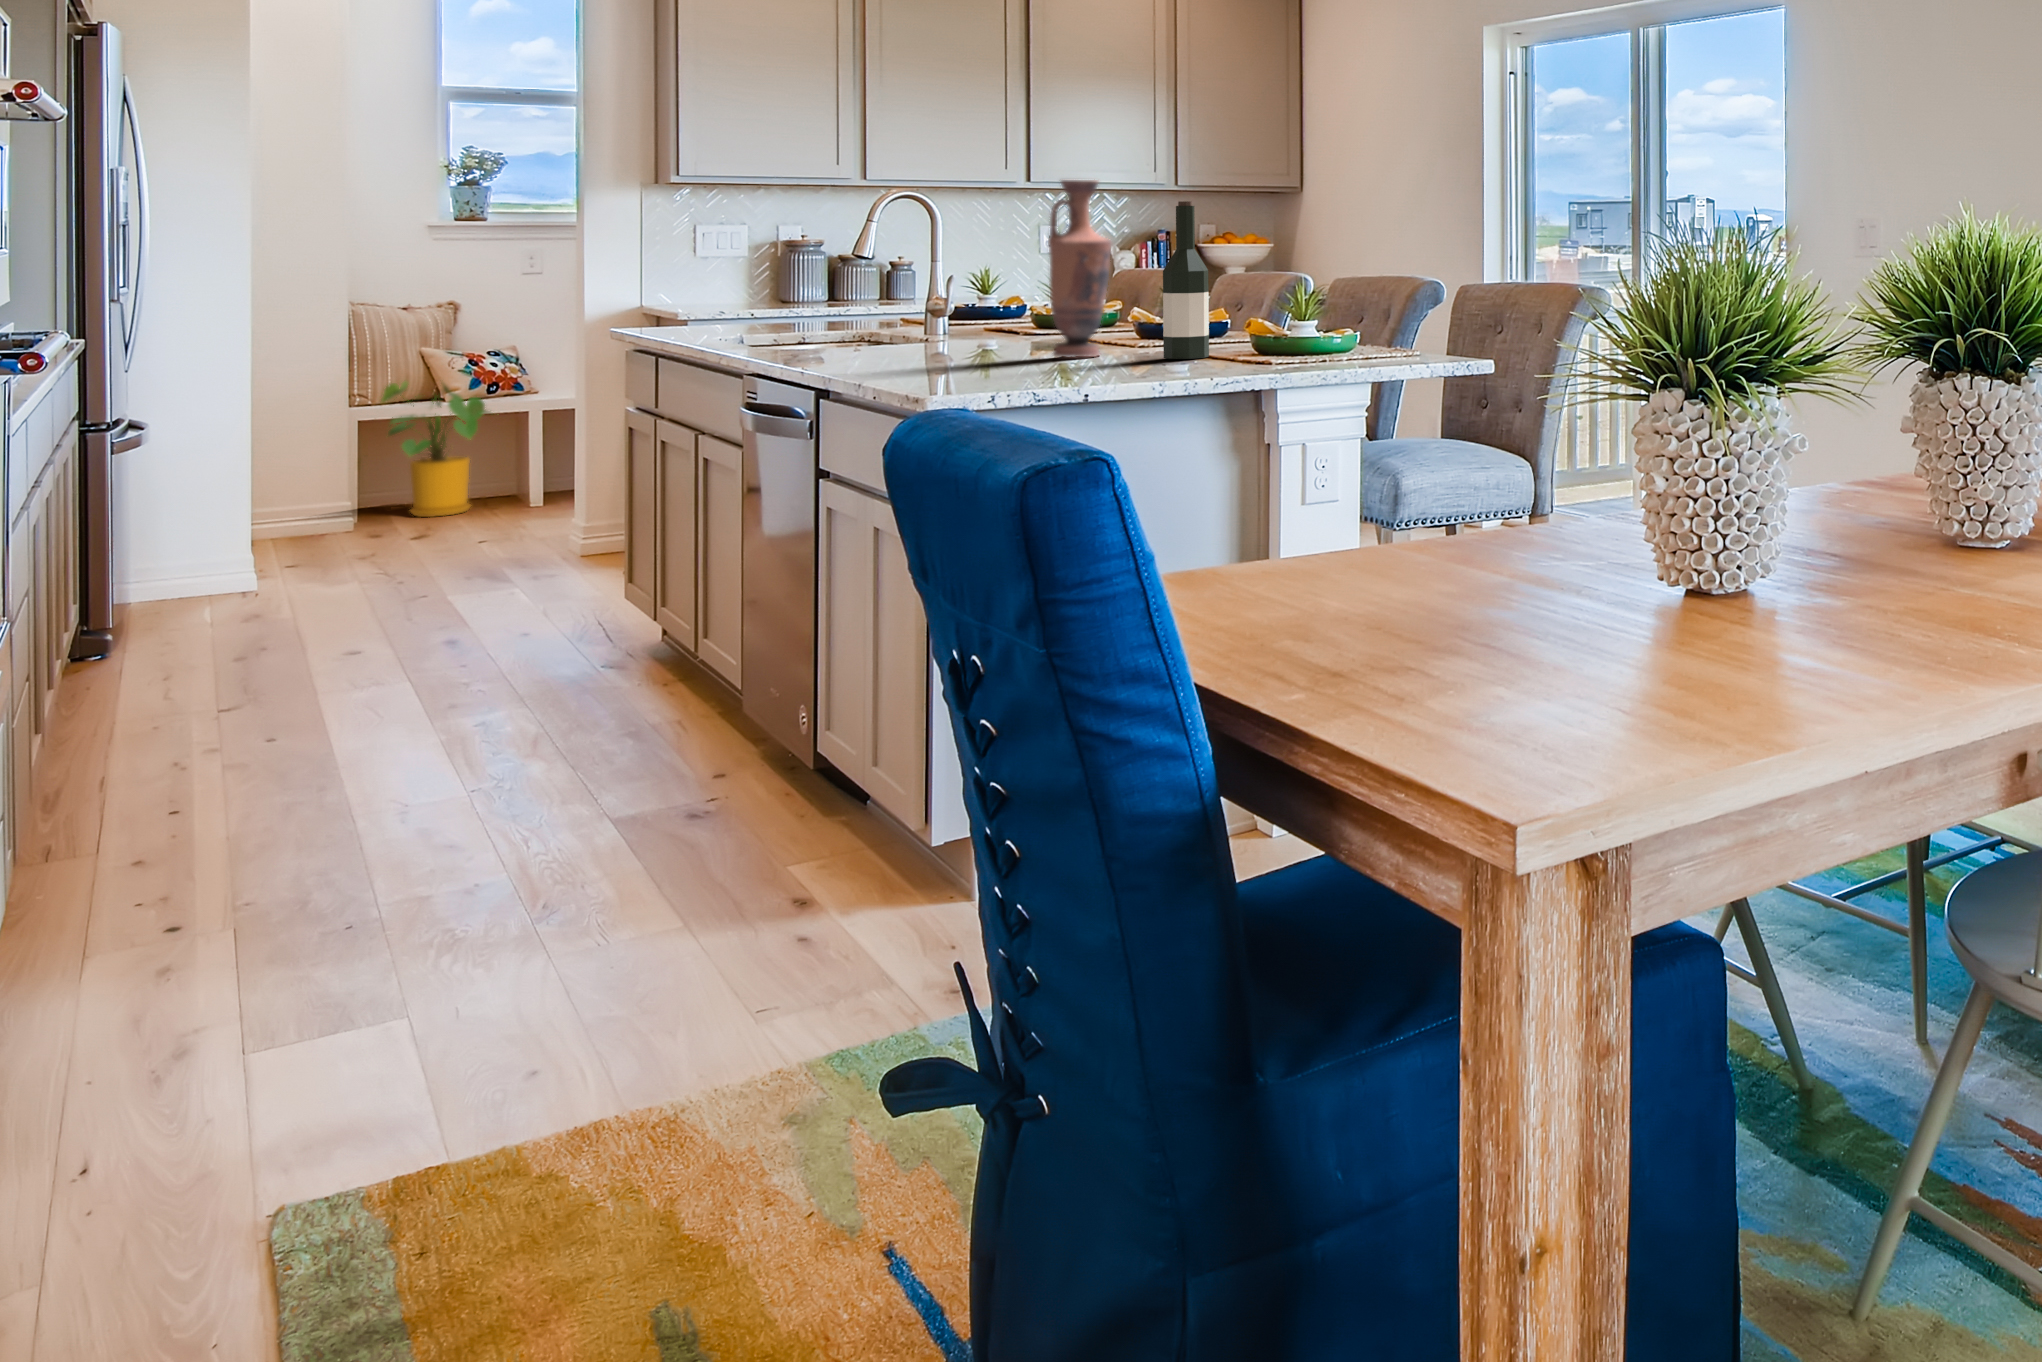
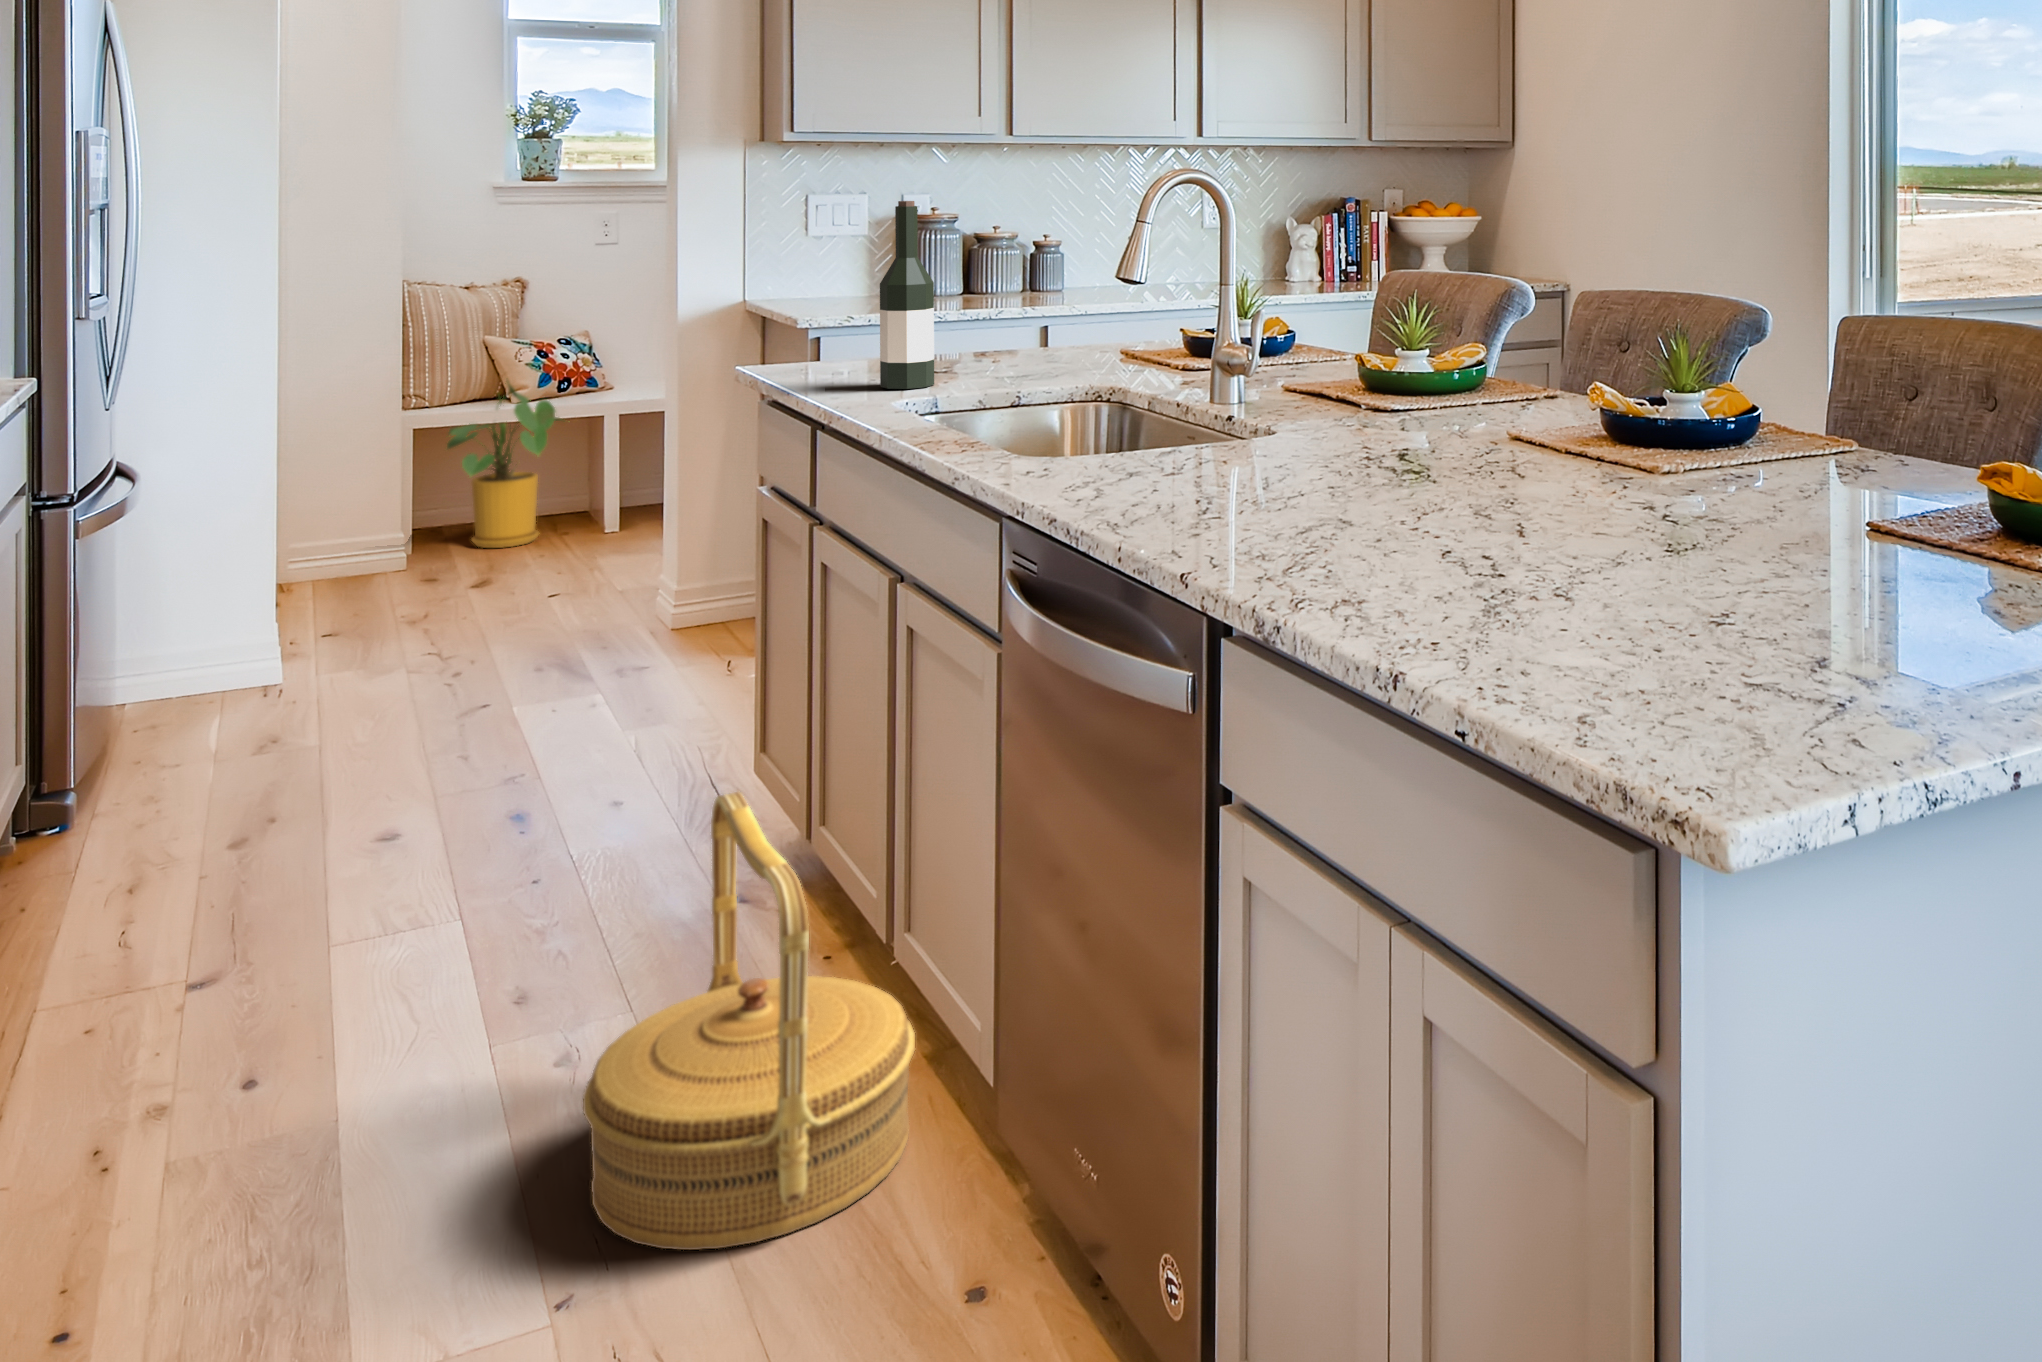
vase: present [1048,180,1111,357] -> none [1610,162,1730,528]
wine bottle: present [1163,201,1209,359] -> present [880,201,934,389]
woven basket: none [496,554,706,776] -> present [583,792,915,1250]

